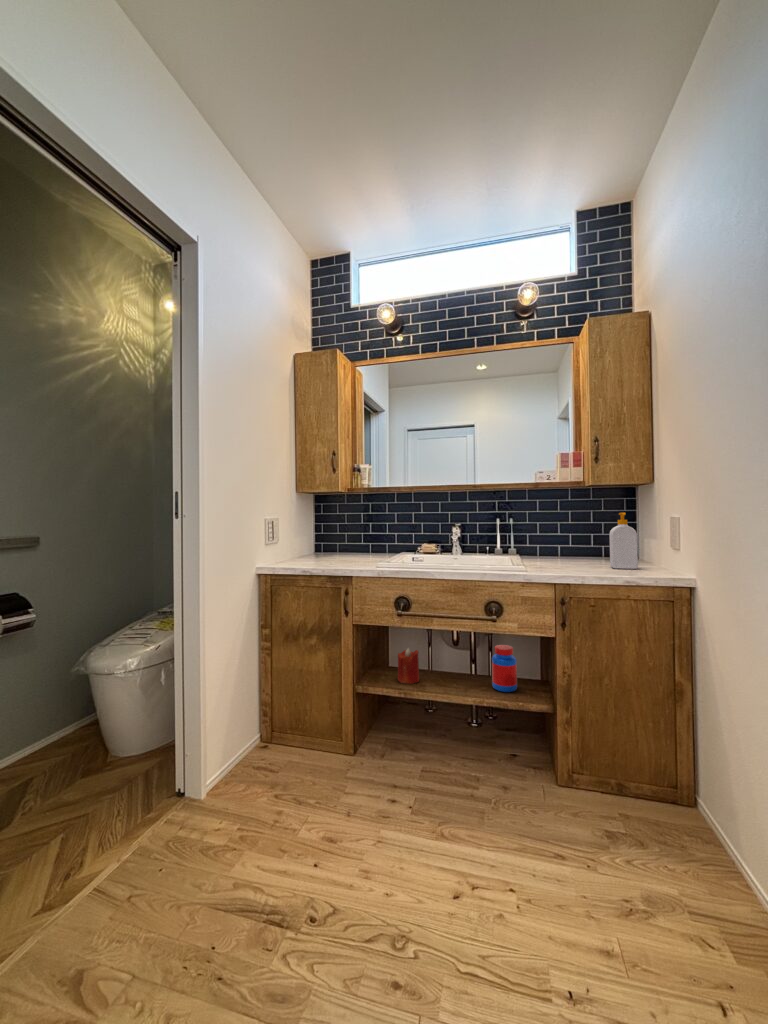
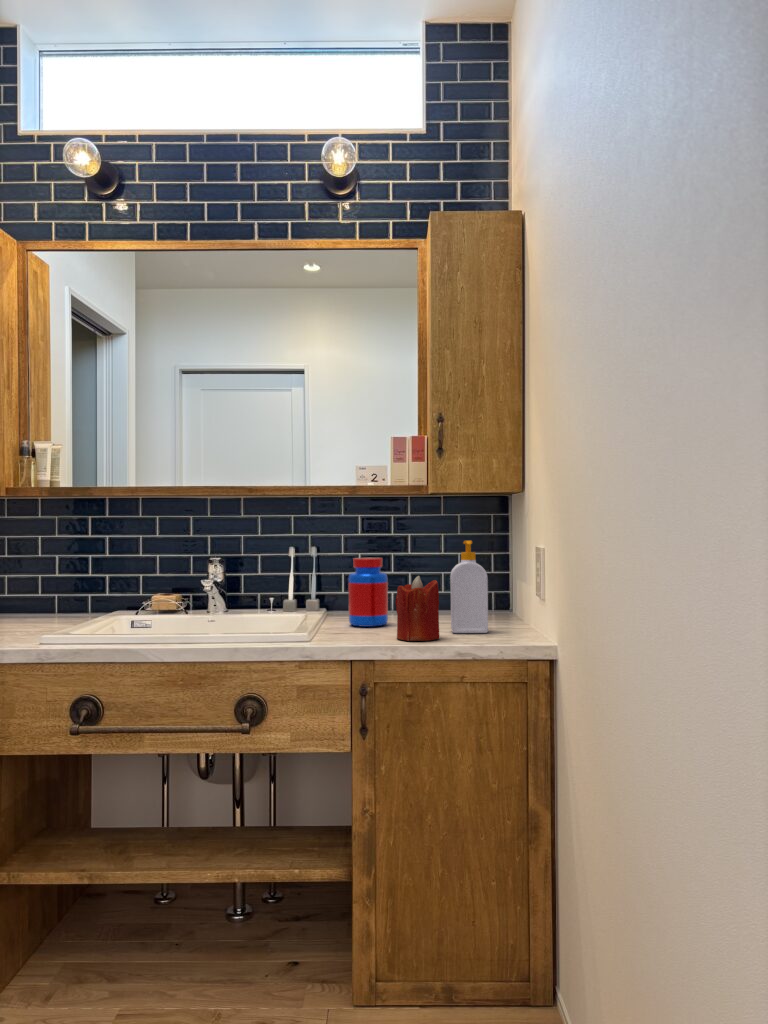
jar: present [492,645,517,692] -> present [348,557,388,627]
candle: present [398,648,419,684] -> present [396,576,439,641]

